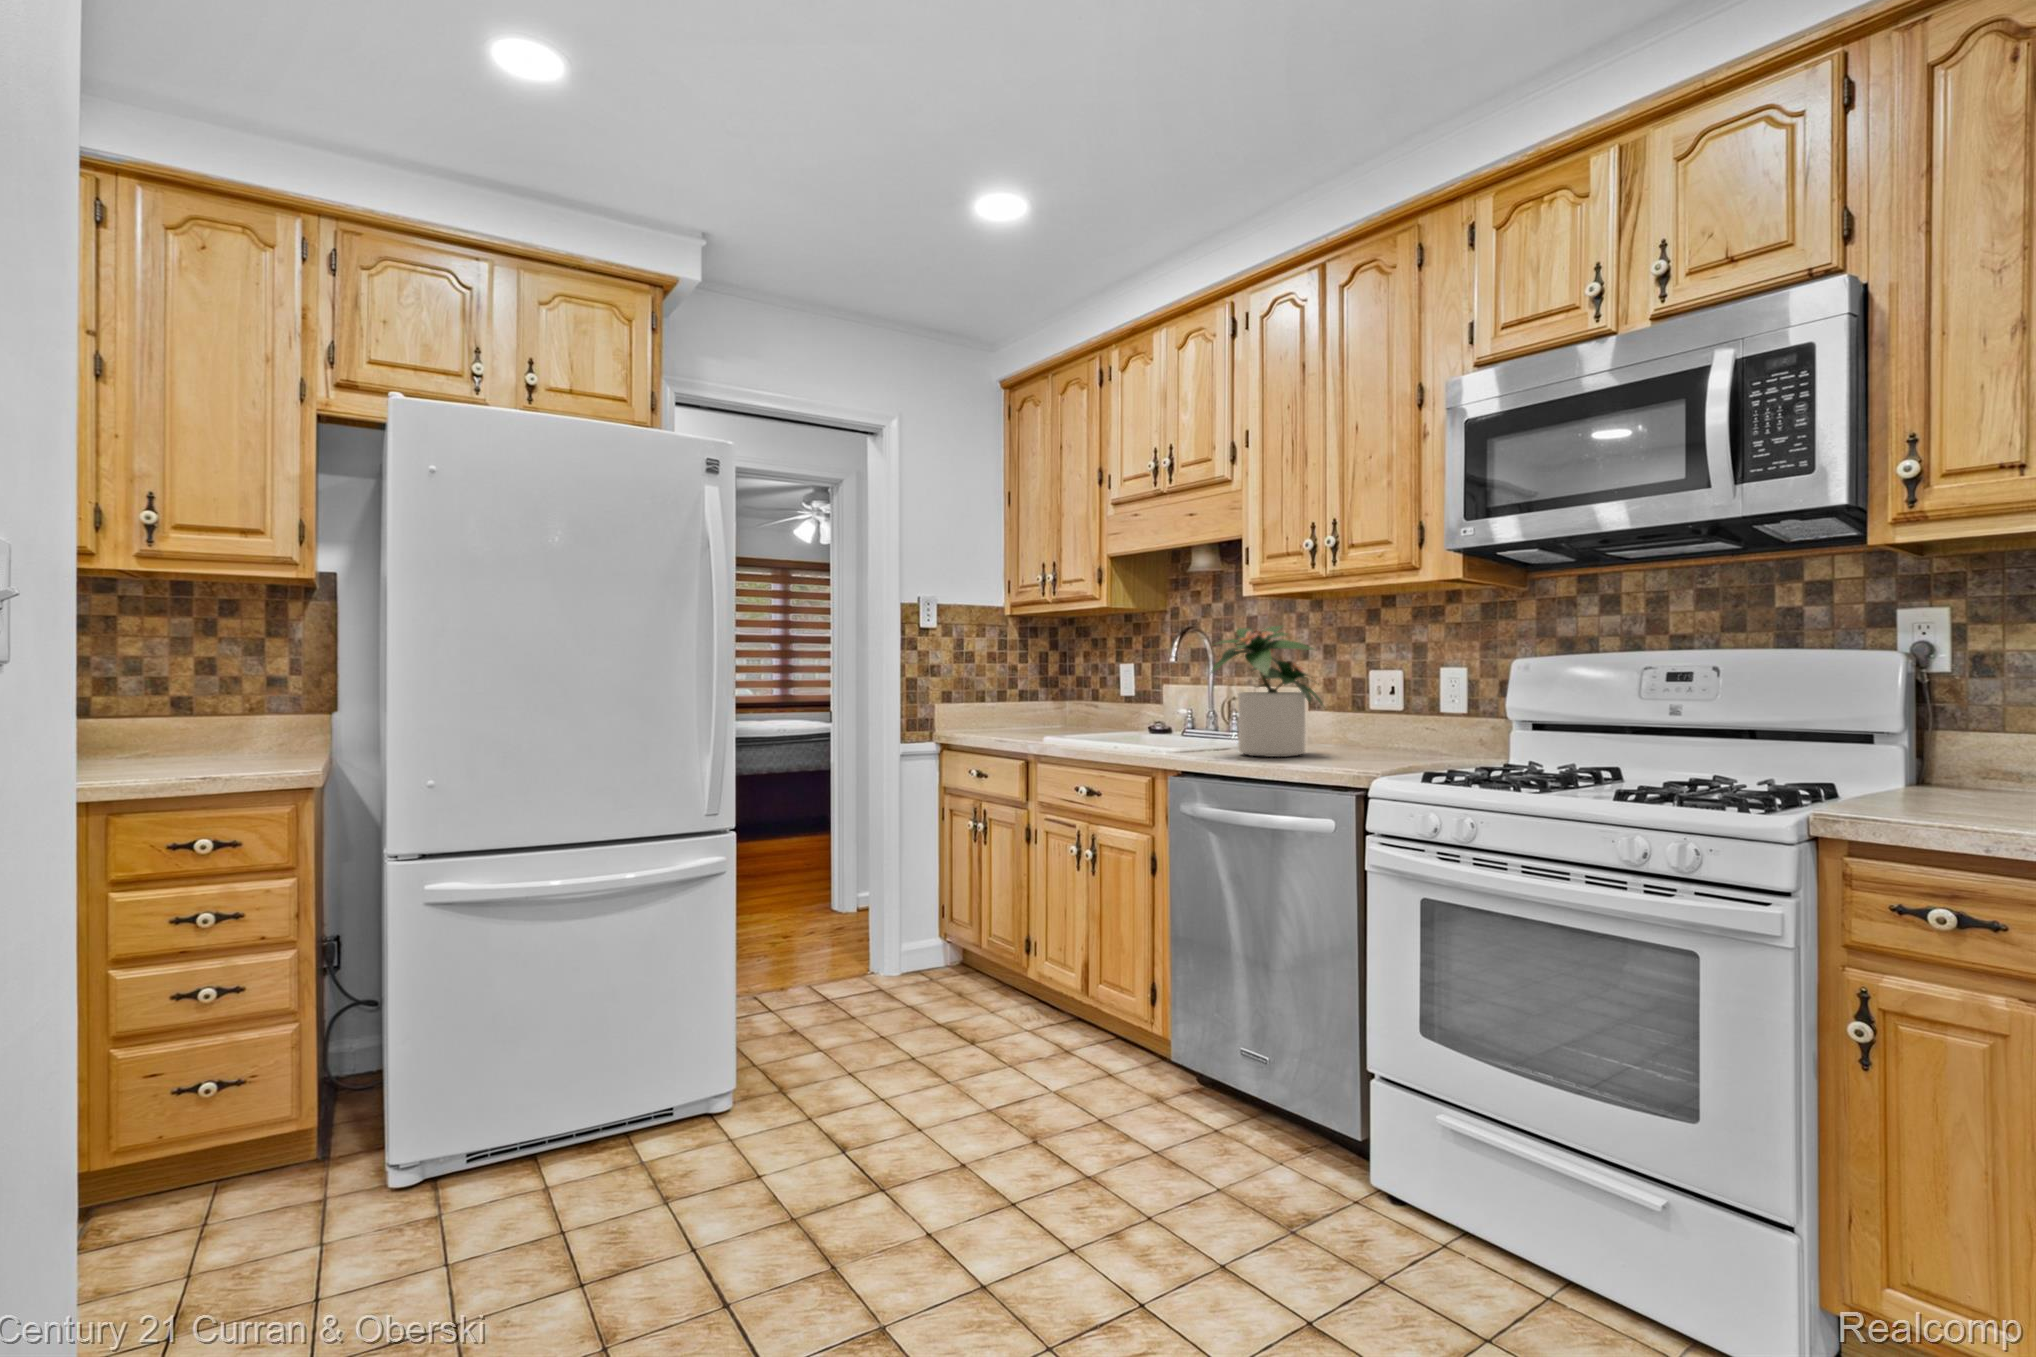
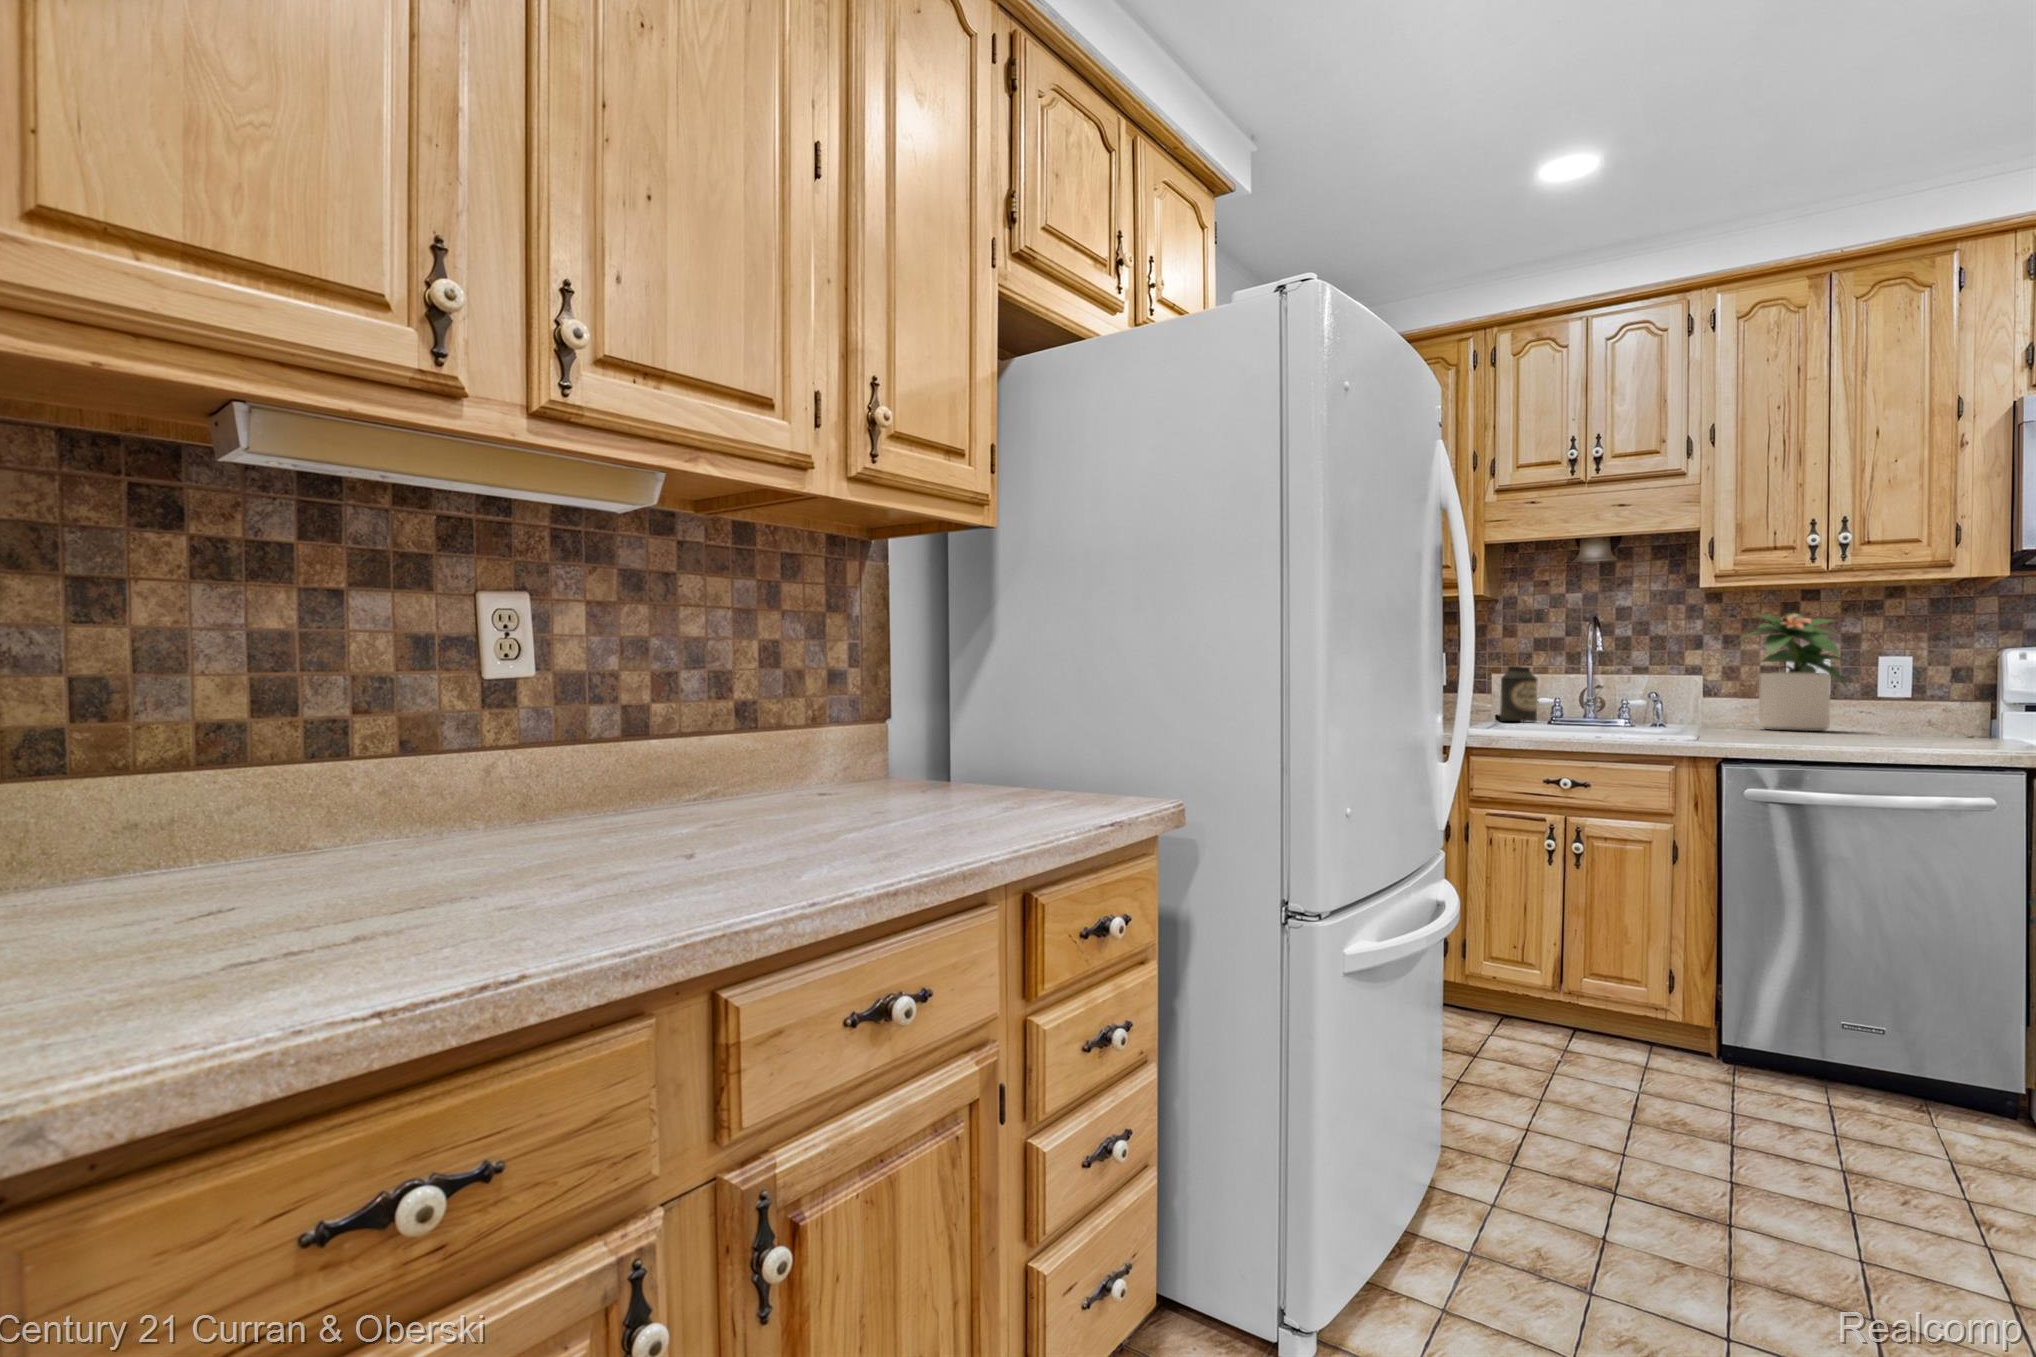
canister: none [1060,686,1094,742] -> present [1500,666,1537,722]

